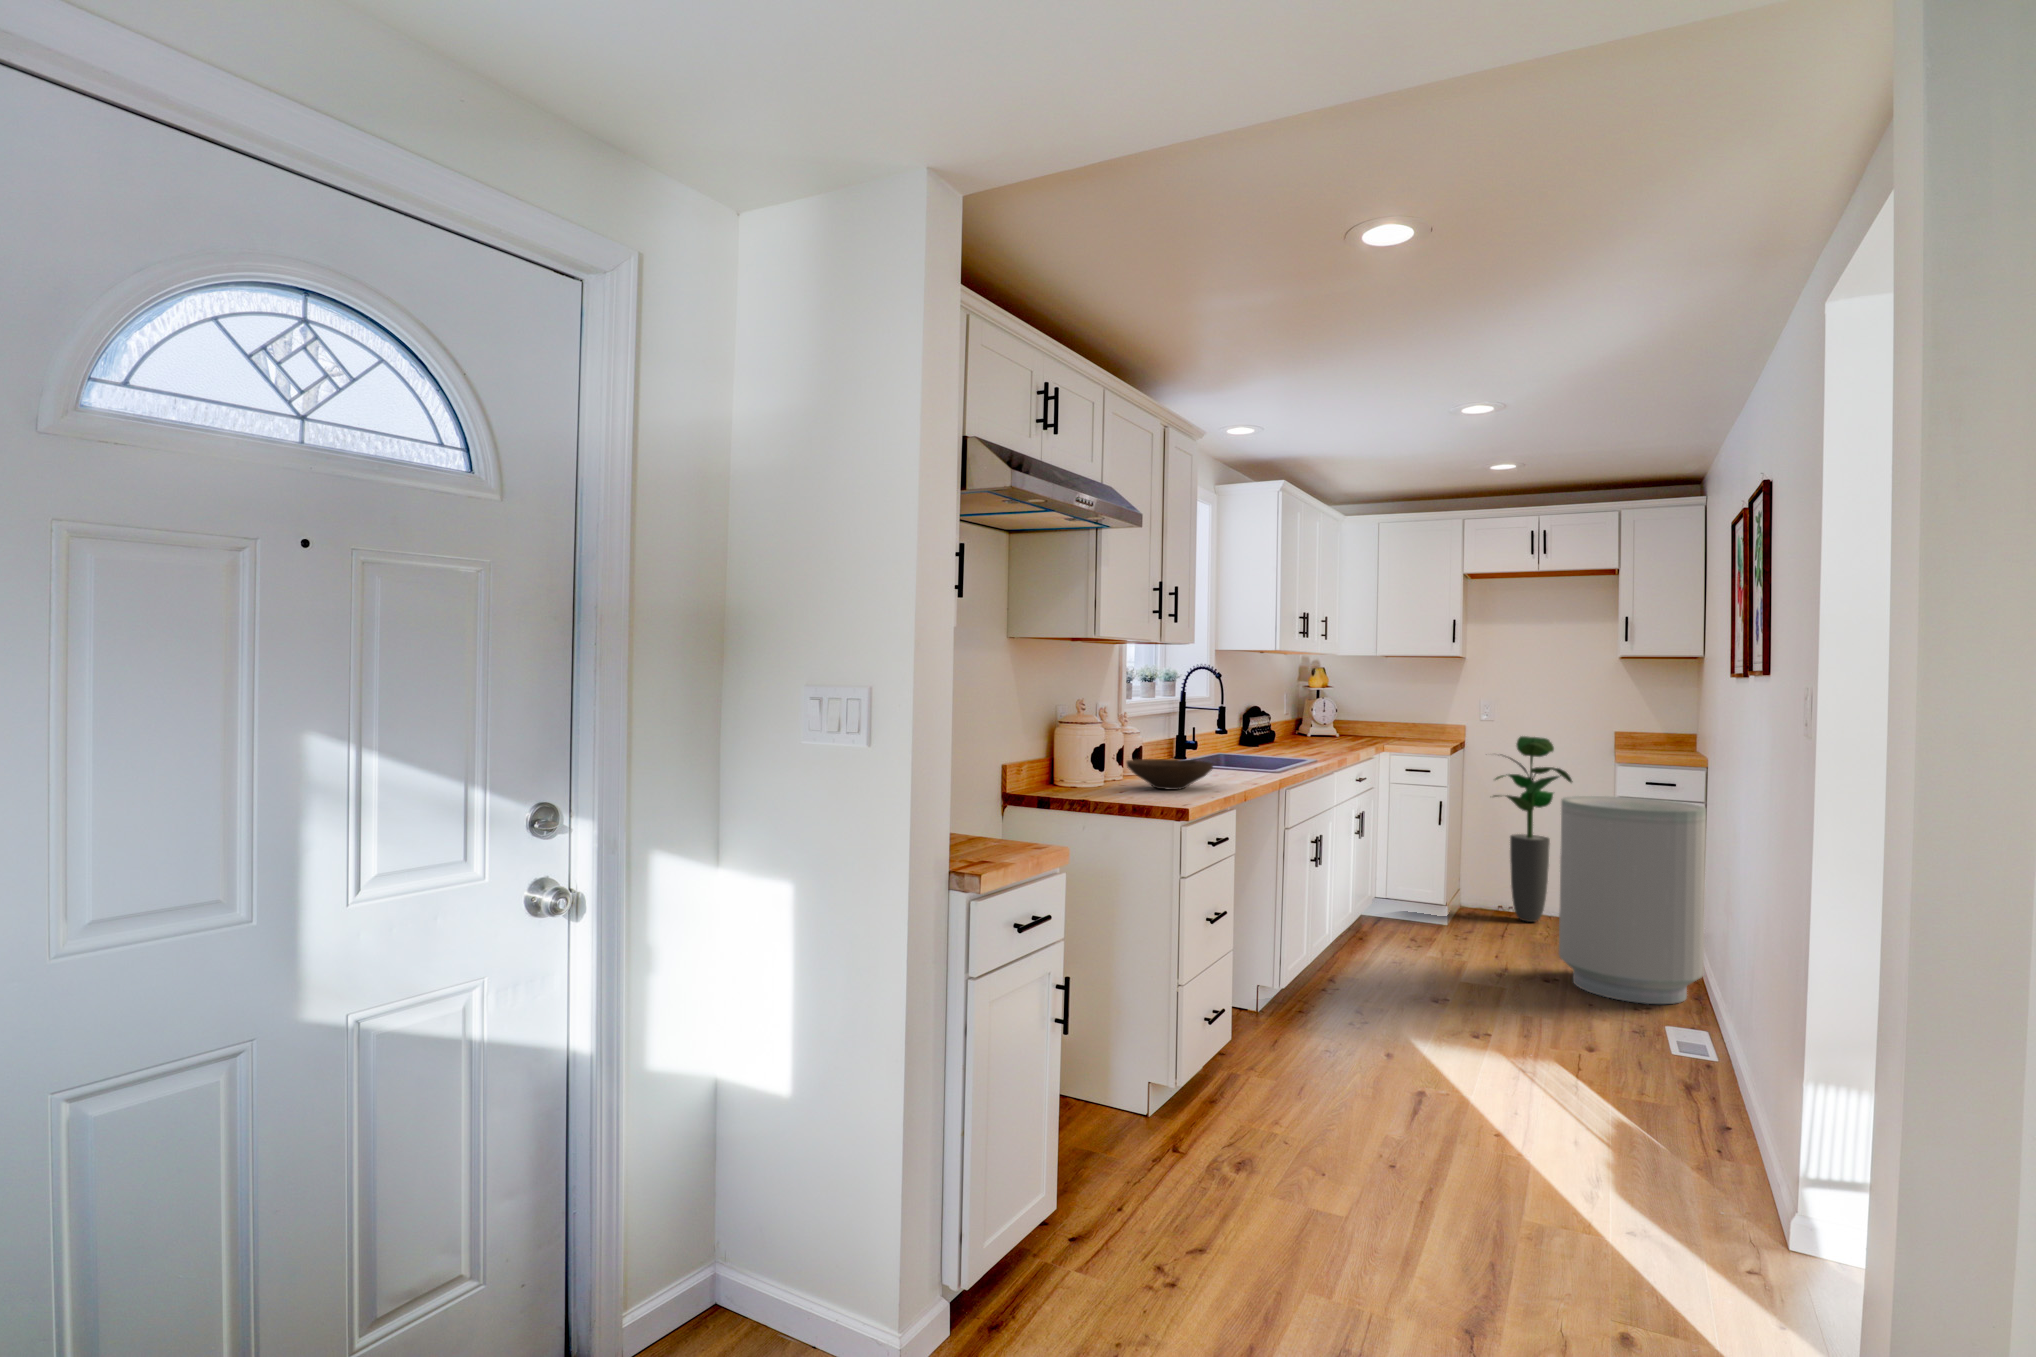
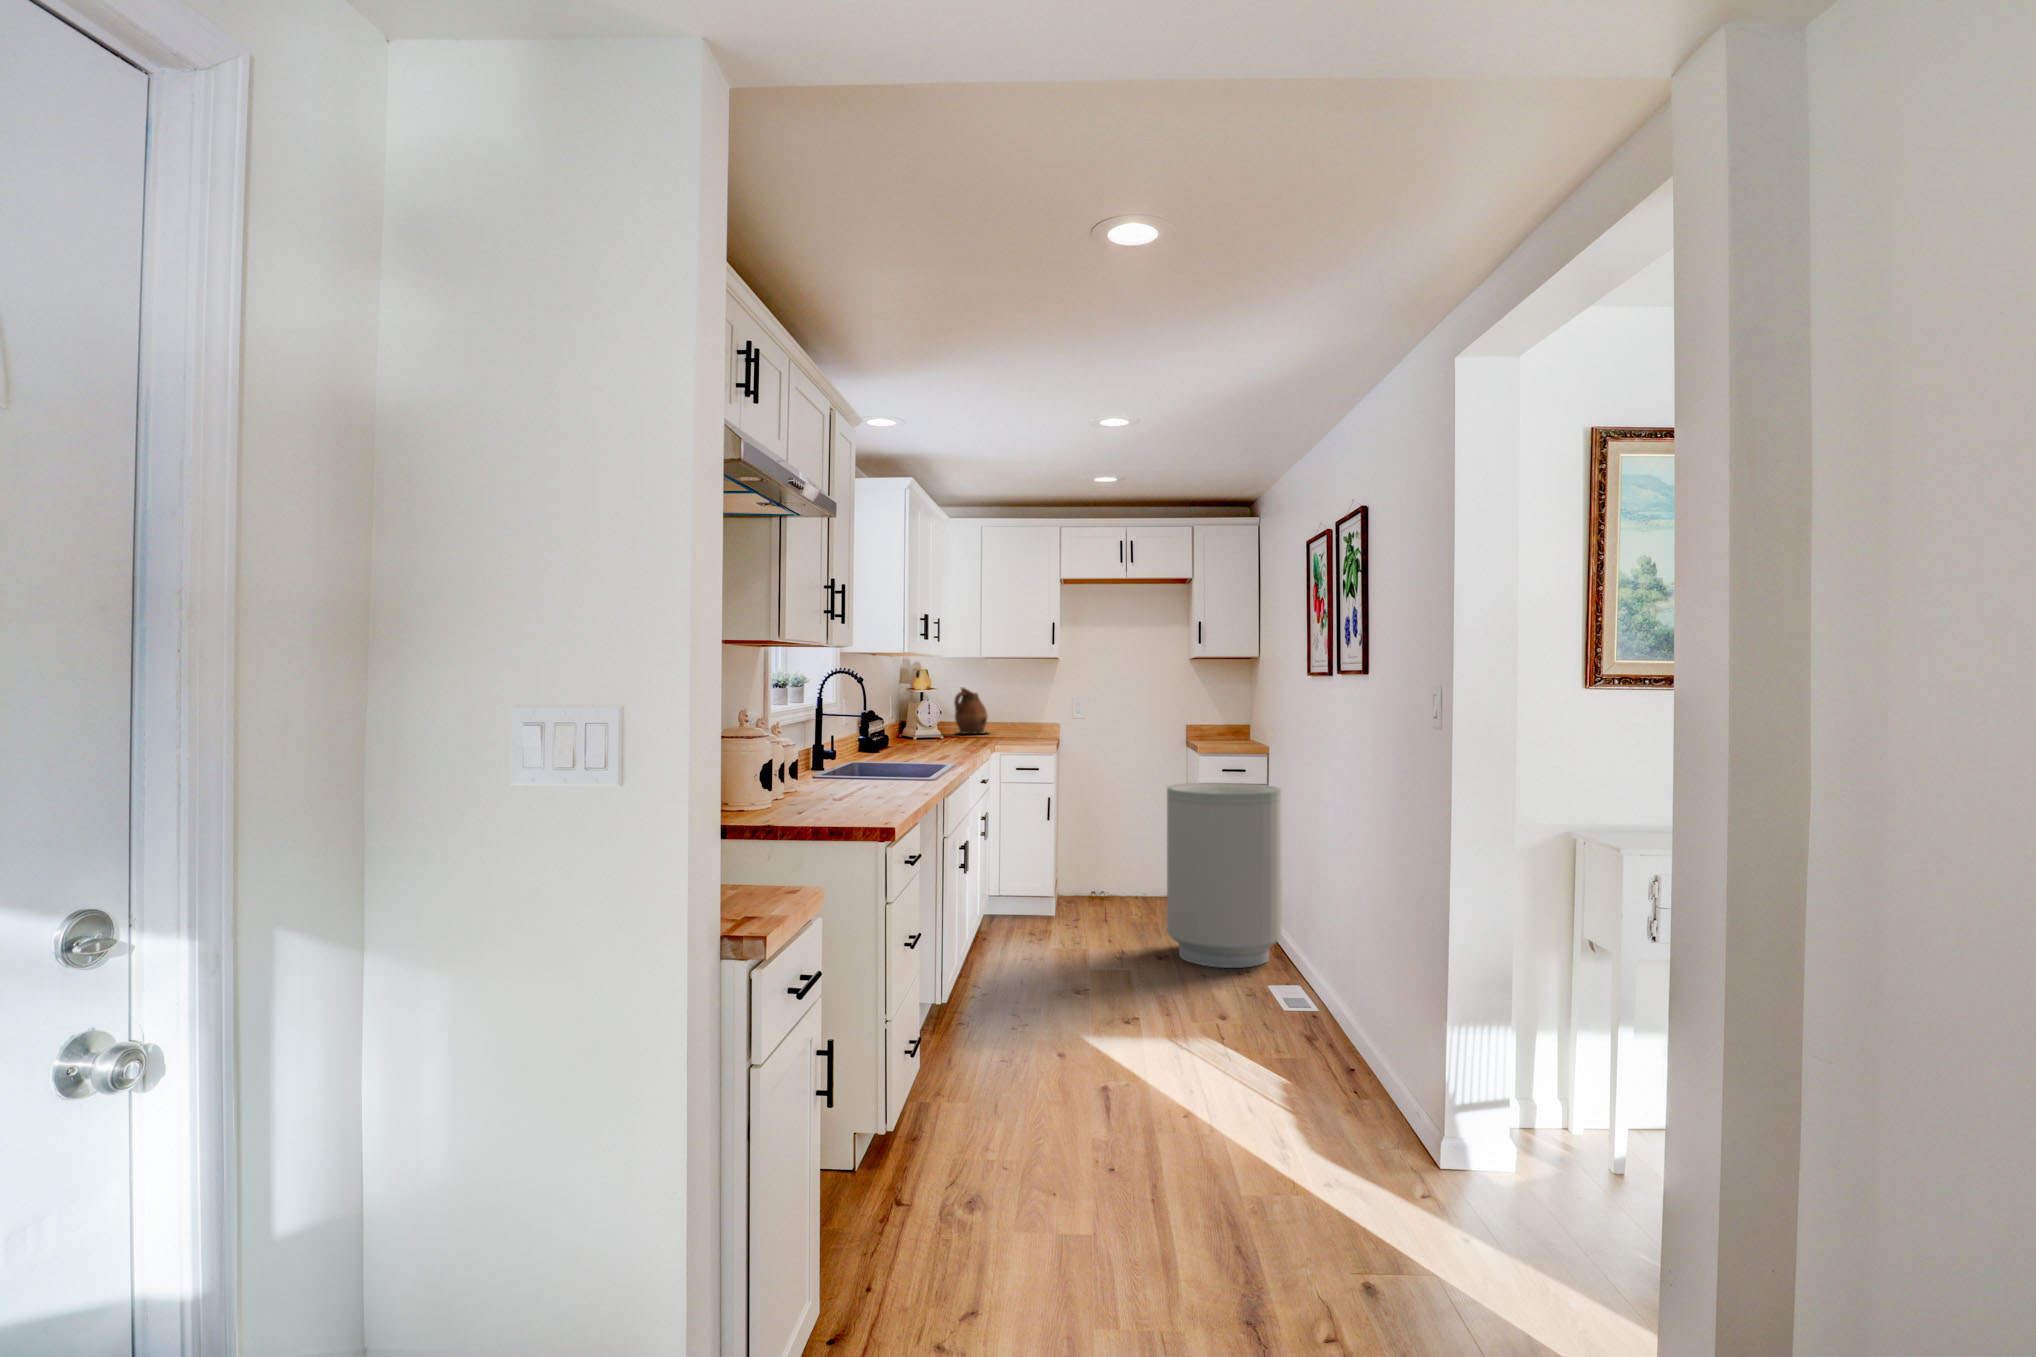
ceramic pitcher: none [1350,687,1389,735] -> present [954,688,988,734]
potted plant: present [1493,736,1573,922] -> none [1079,730,1153,904]
wooden bowl: present [1127,759,1213,790] -> none [799,773,897,807]

